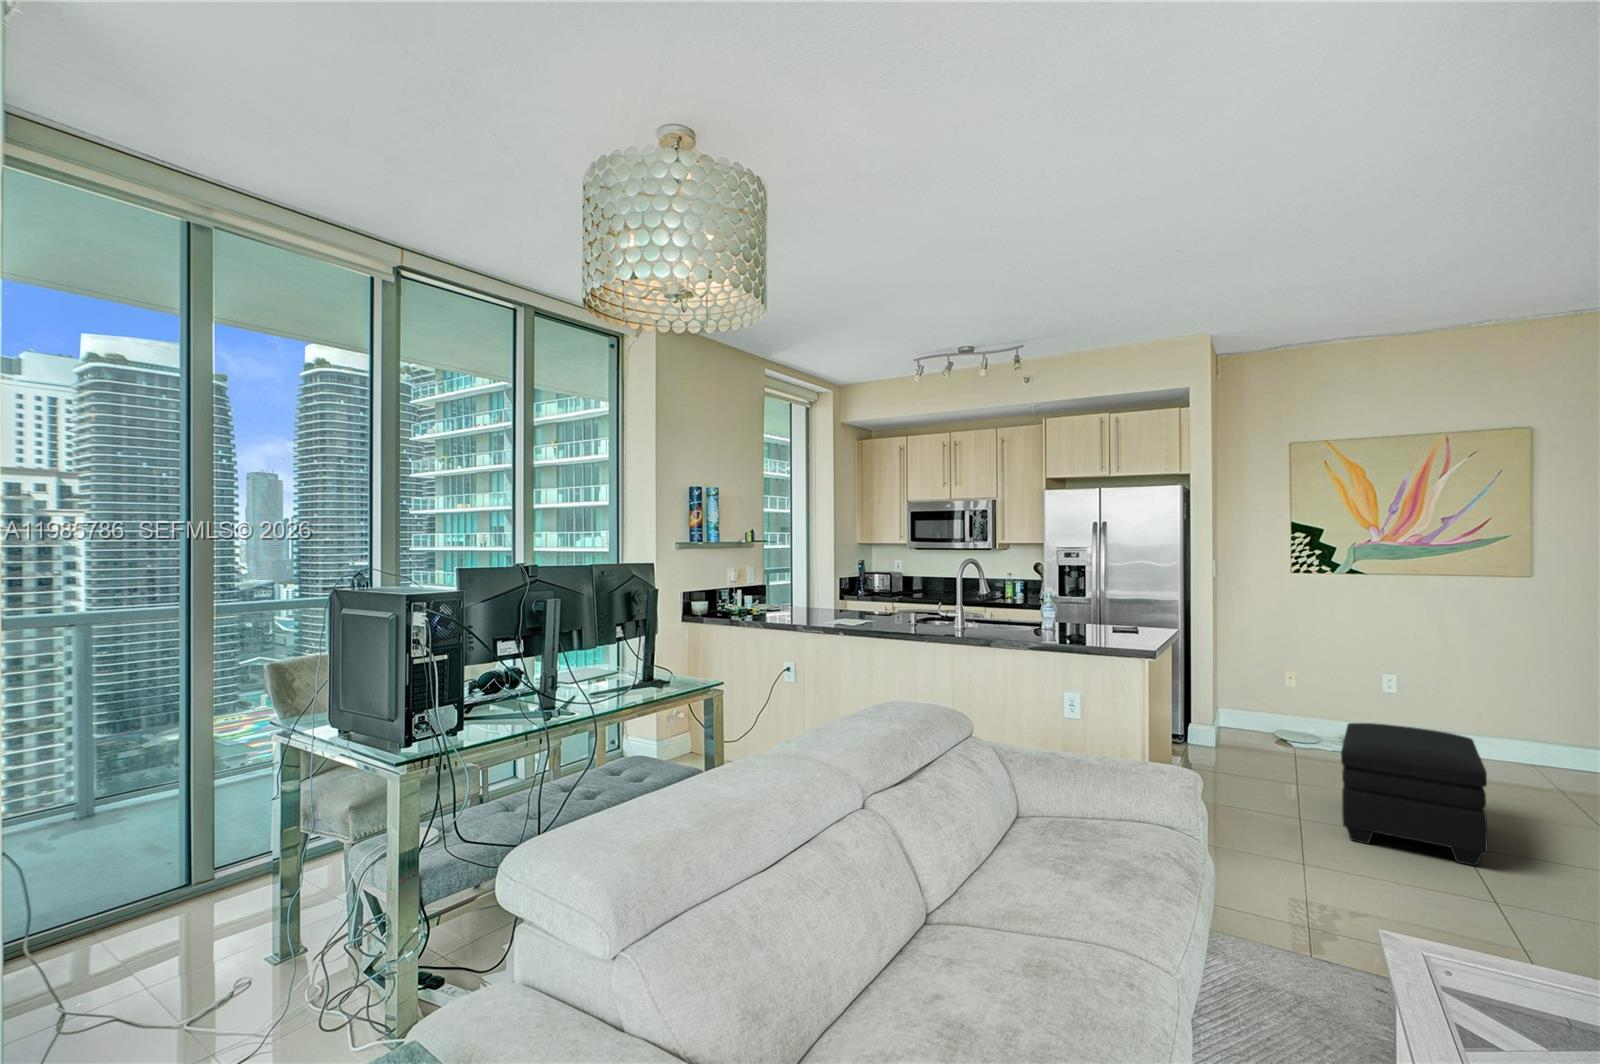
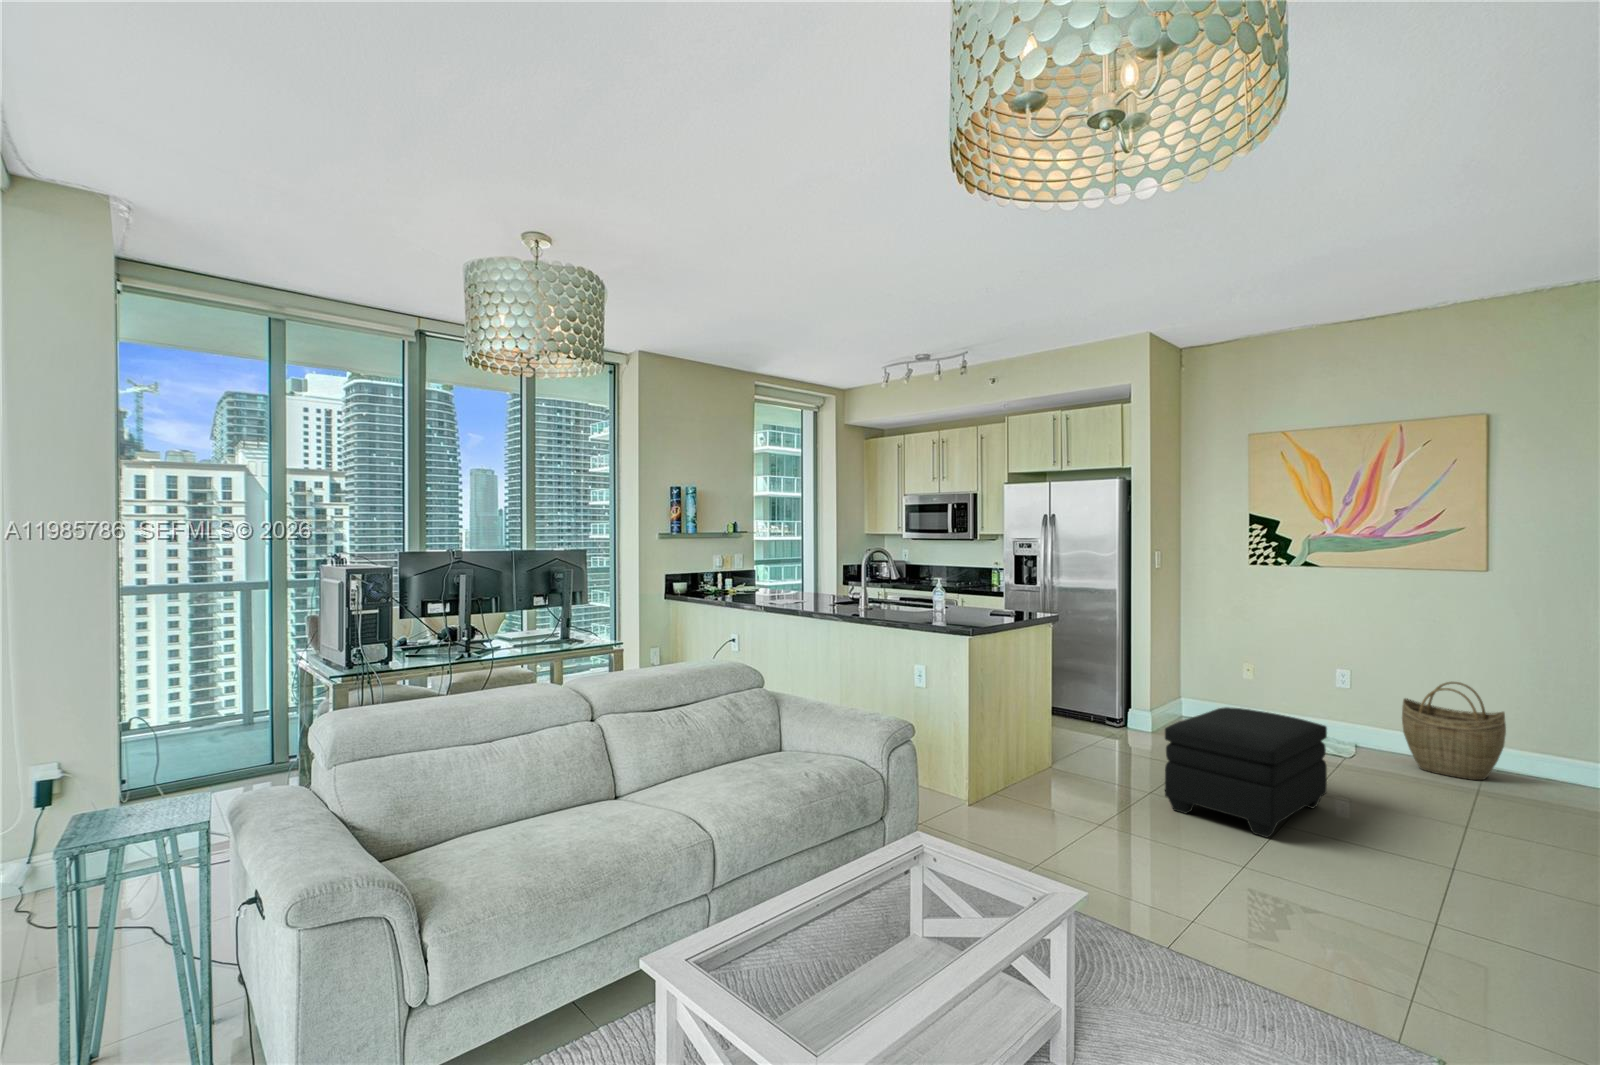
woven basket: none [1463,684,1568,779] -> present [1402,682,1506,780]

